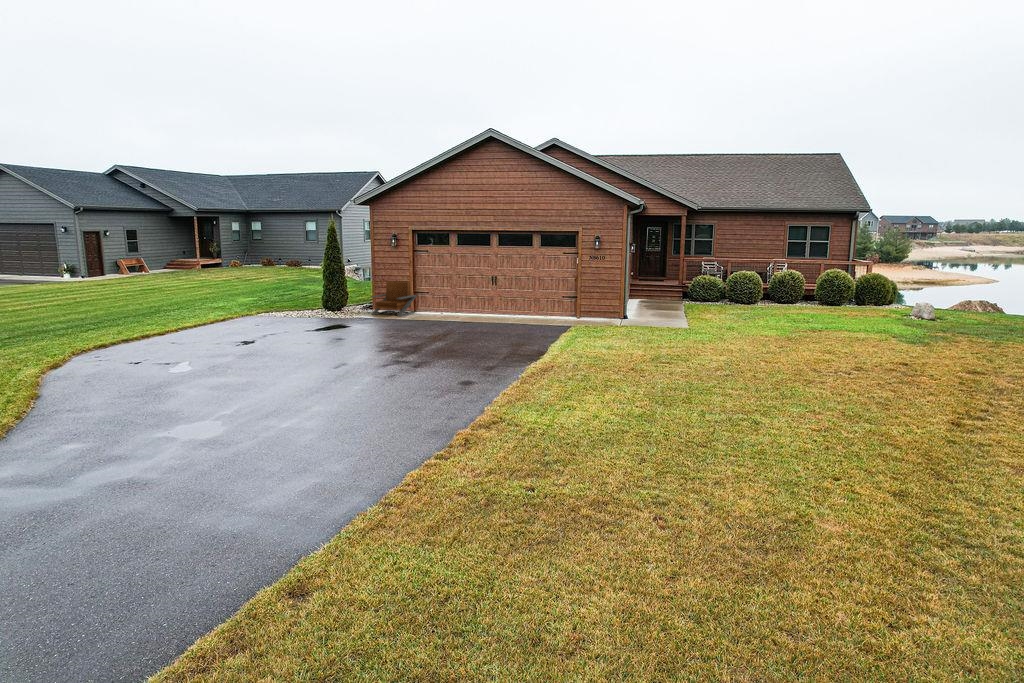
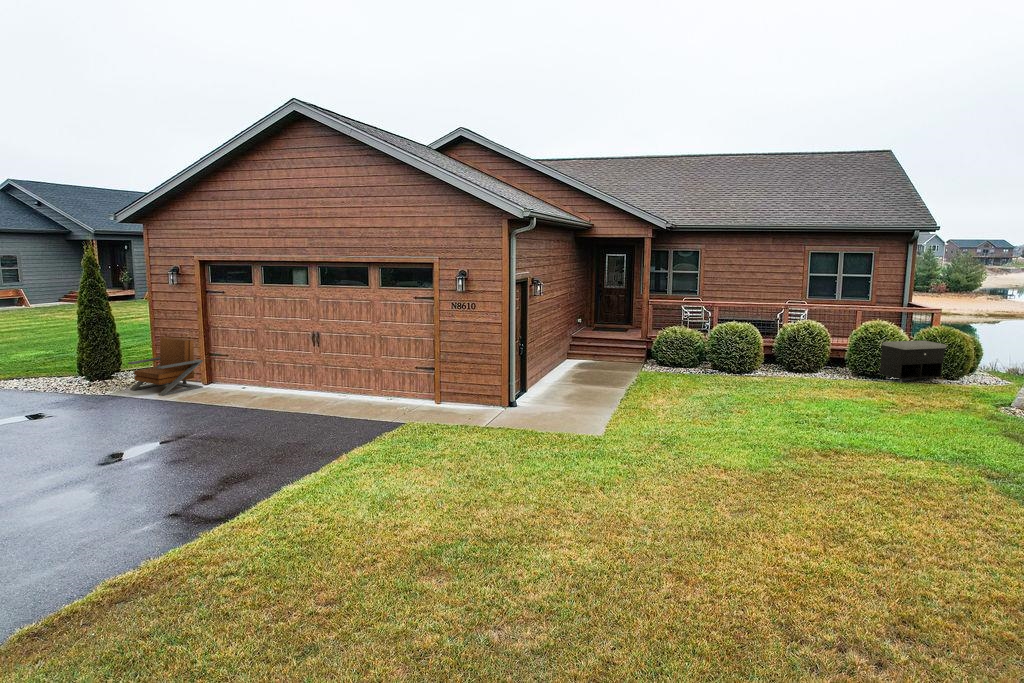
storage bench: none [837,281,877,307] -> present [880,340,946,382]

